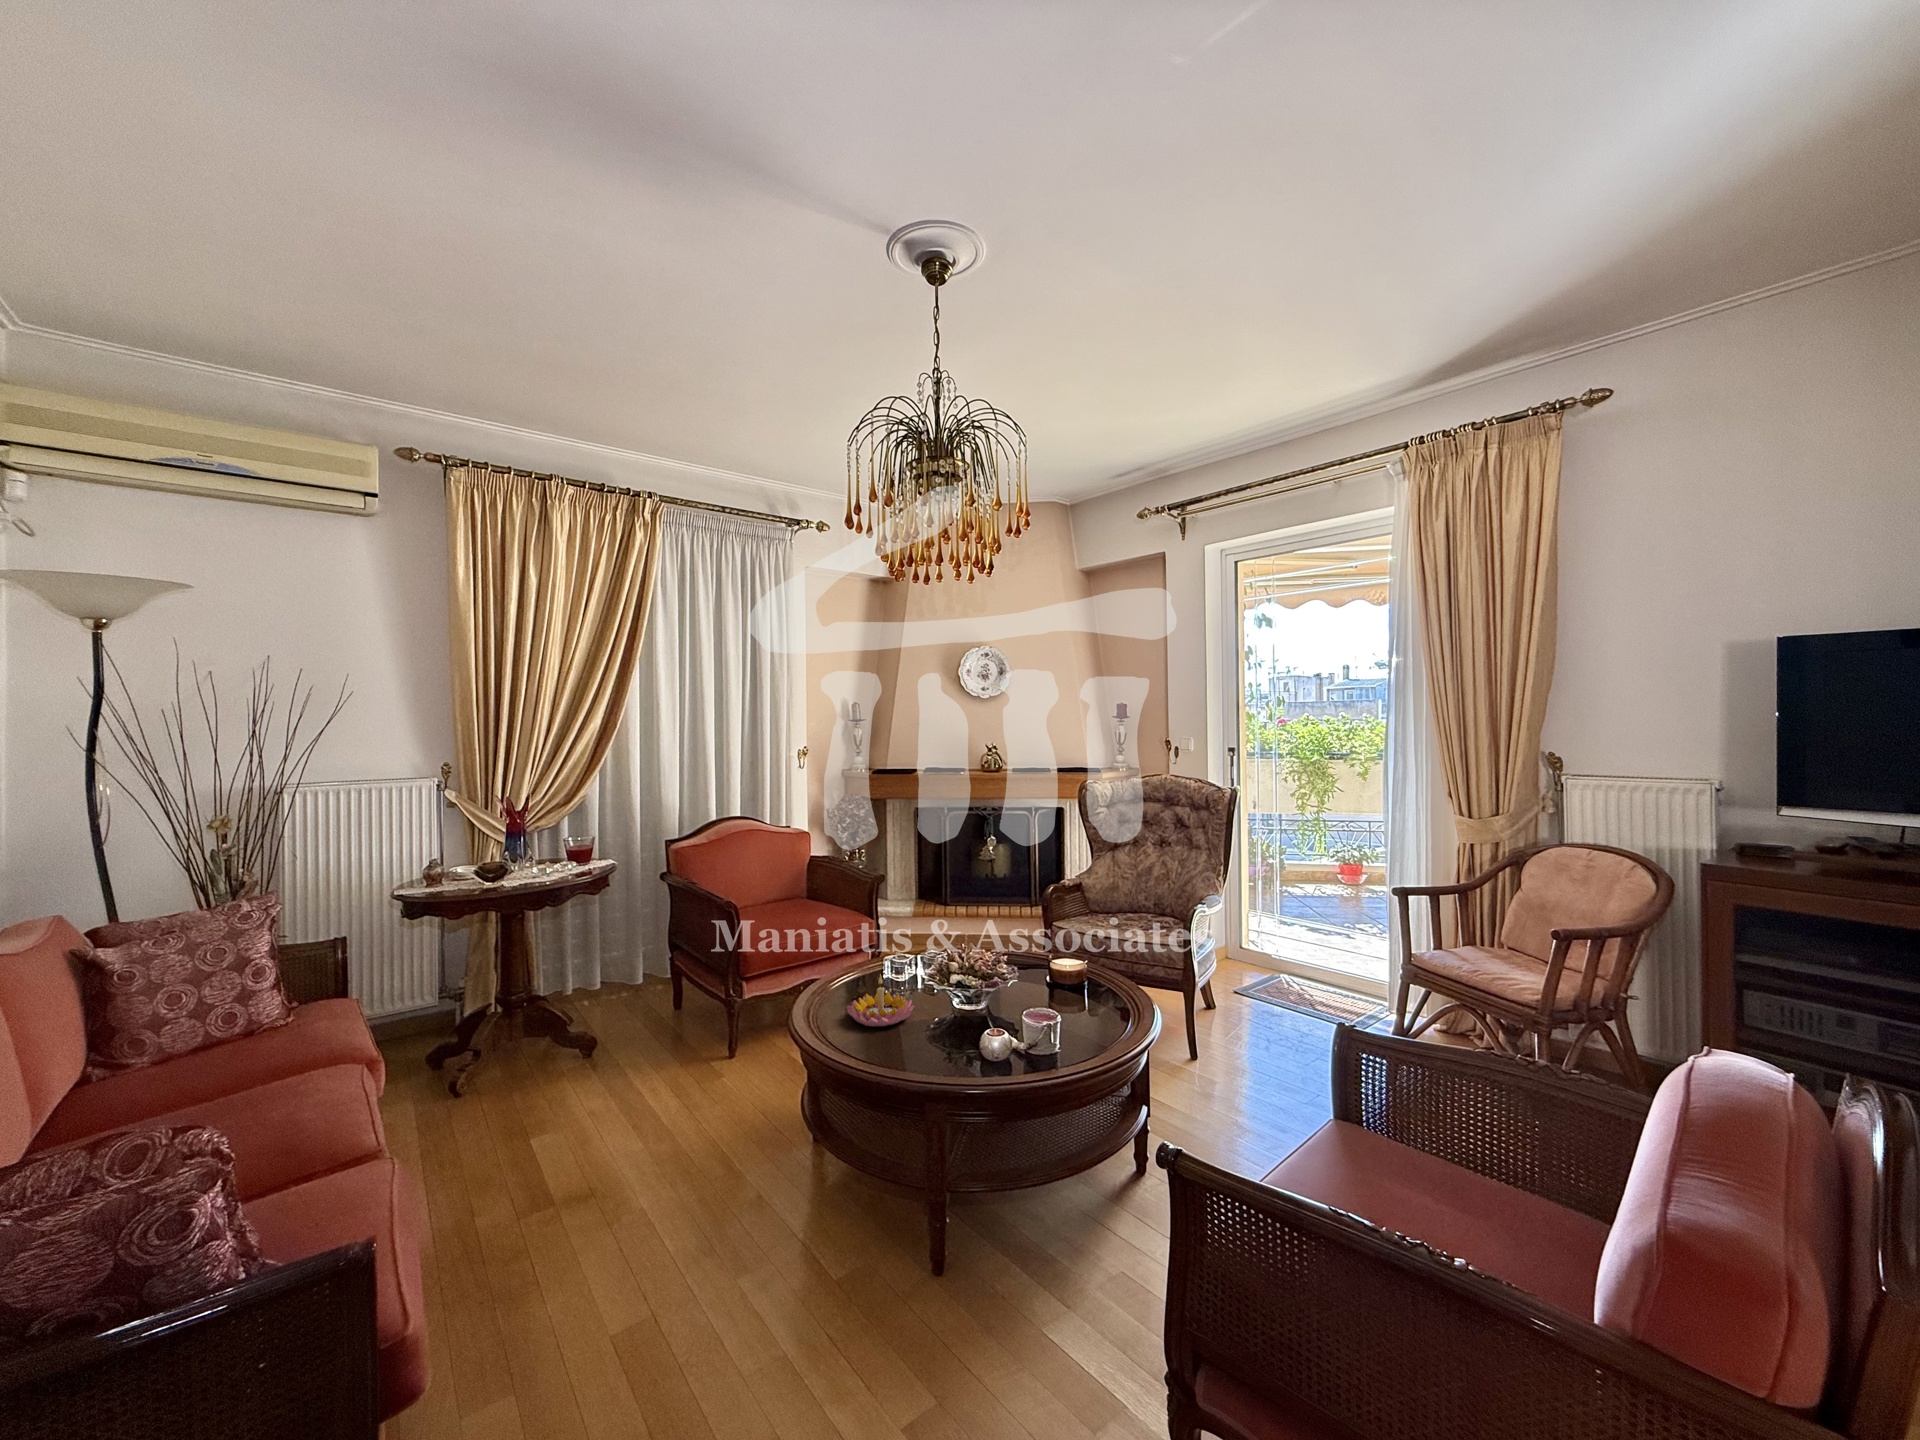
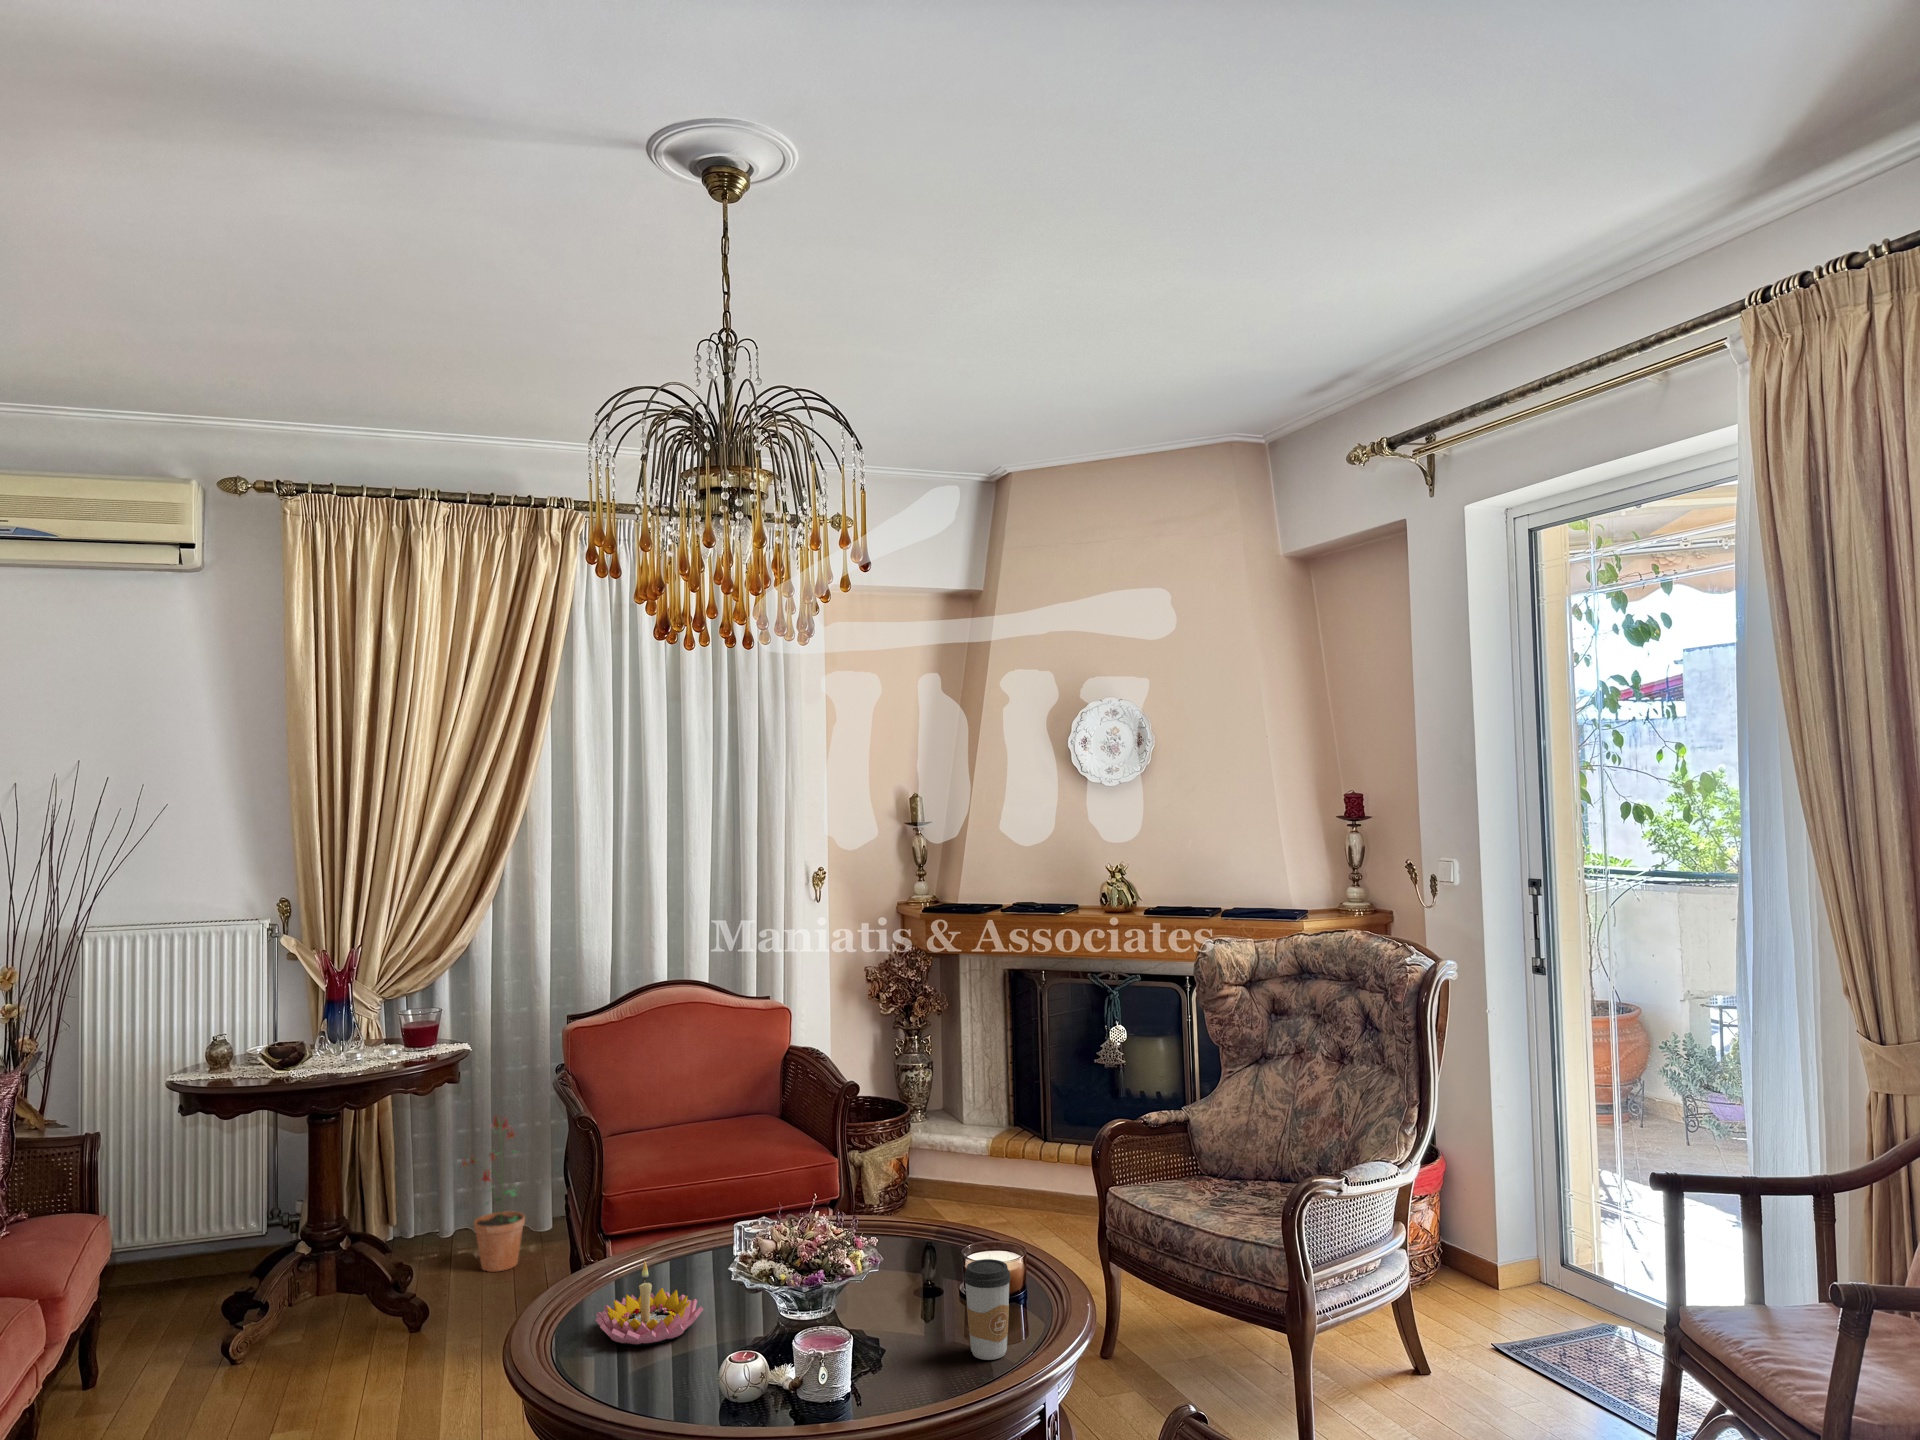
potted plant: none [584,911,637,1015] -> present [462,1116,525,1272]
coffee cup: none [1085,952,1114,1010] -> present [964,1259,1011,1360]

